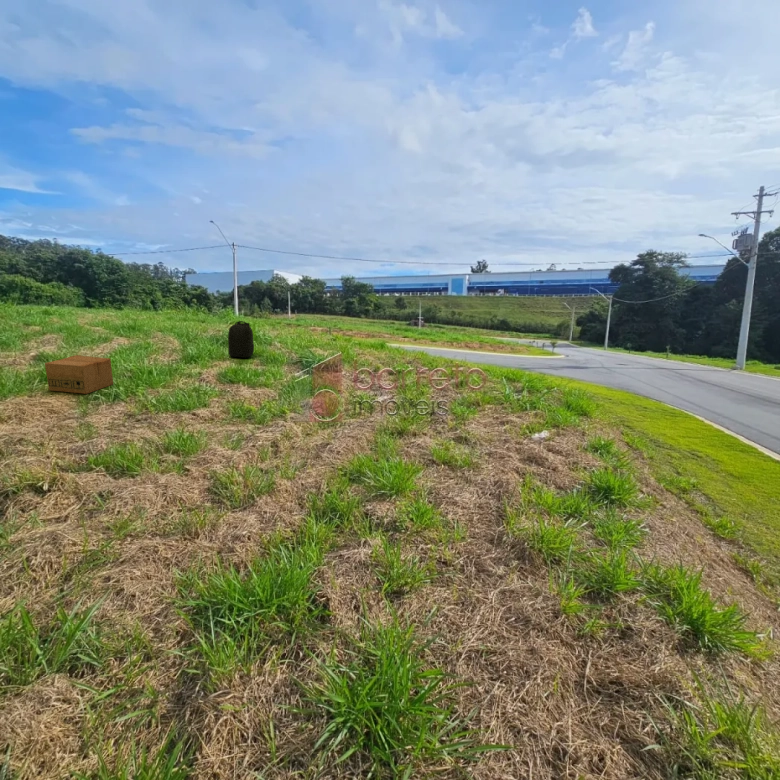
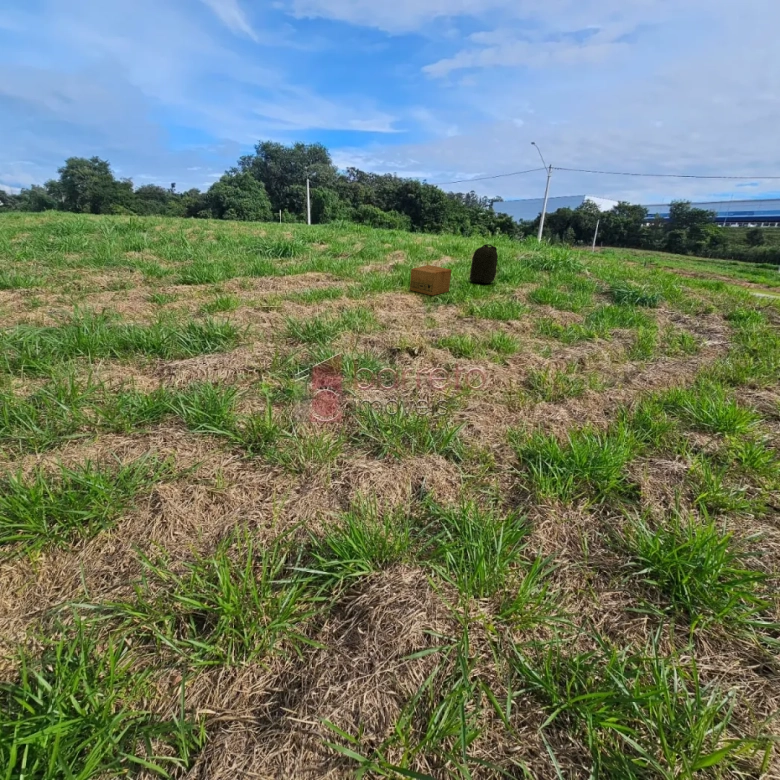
backpack: present [228,321,254,358] -> present [470,244,498,284]

